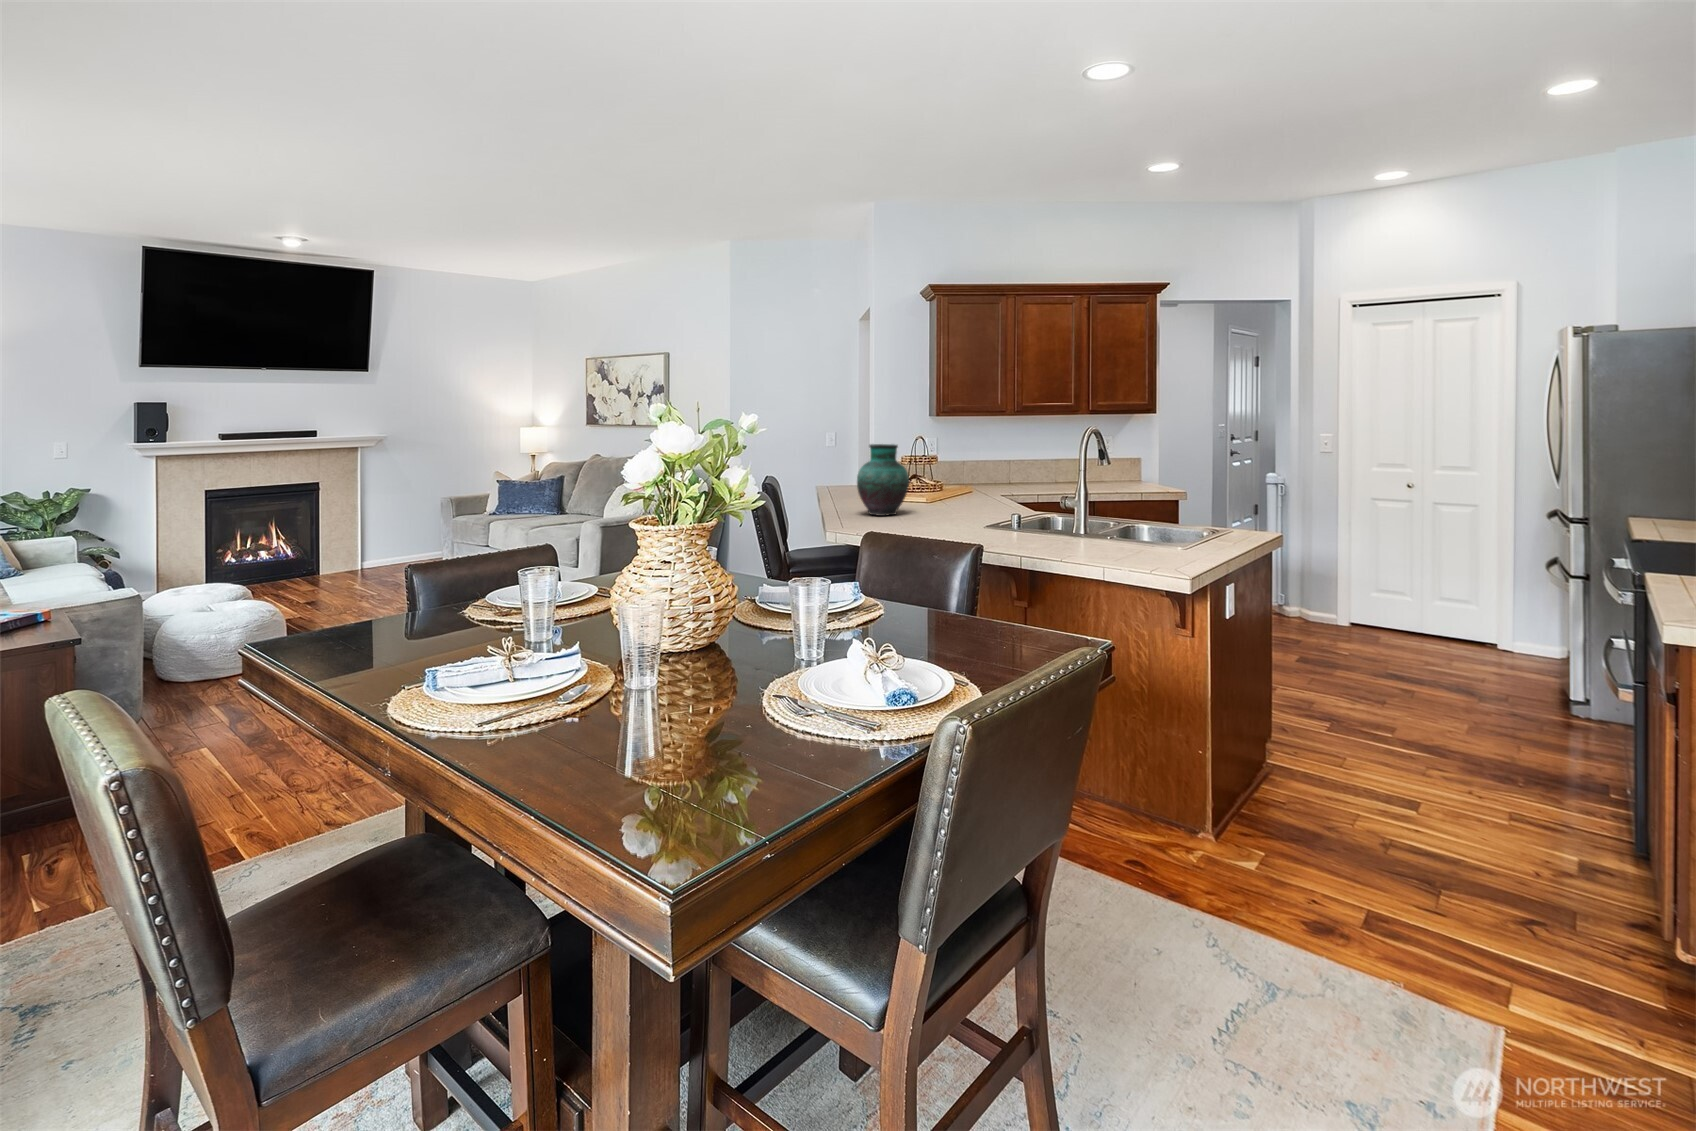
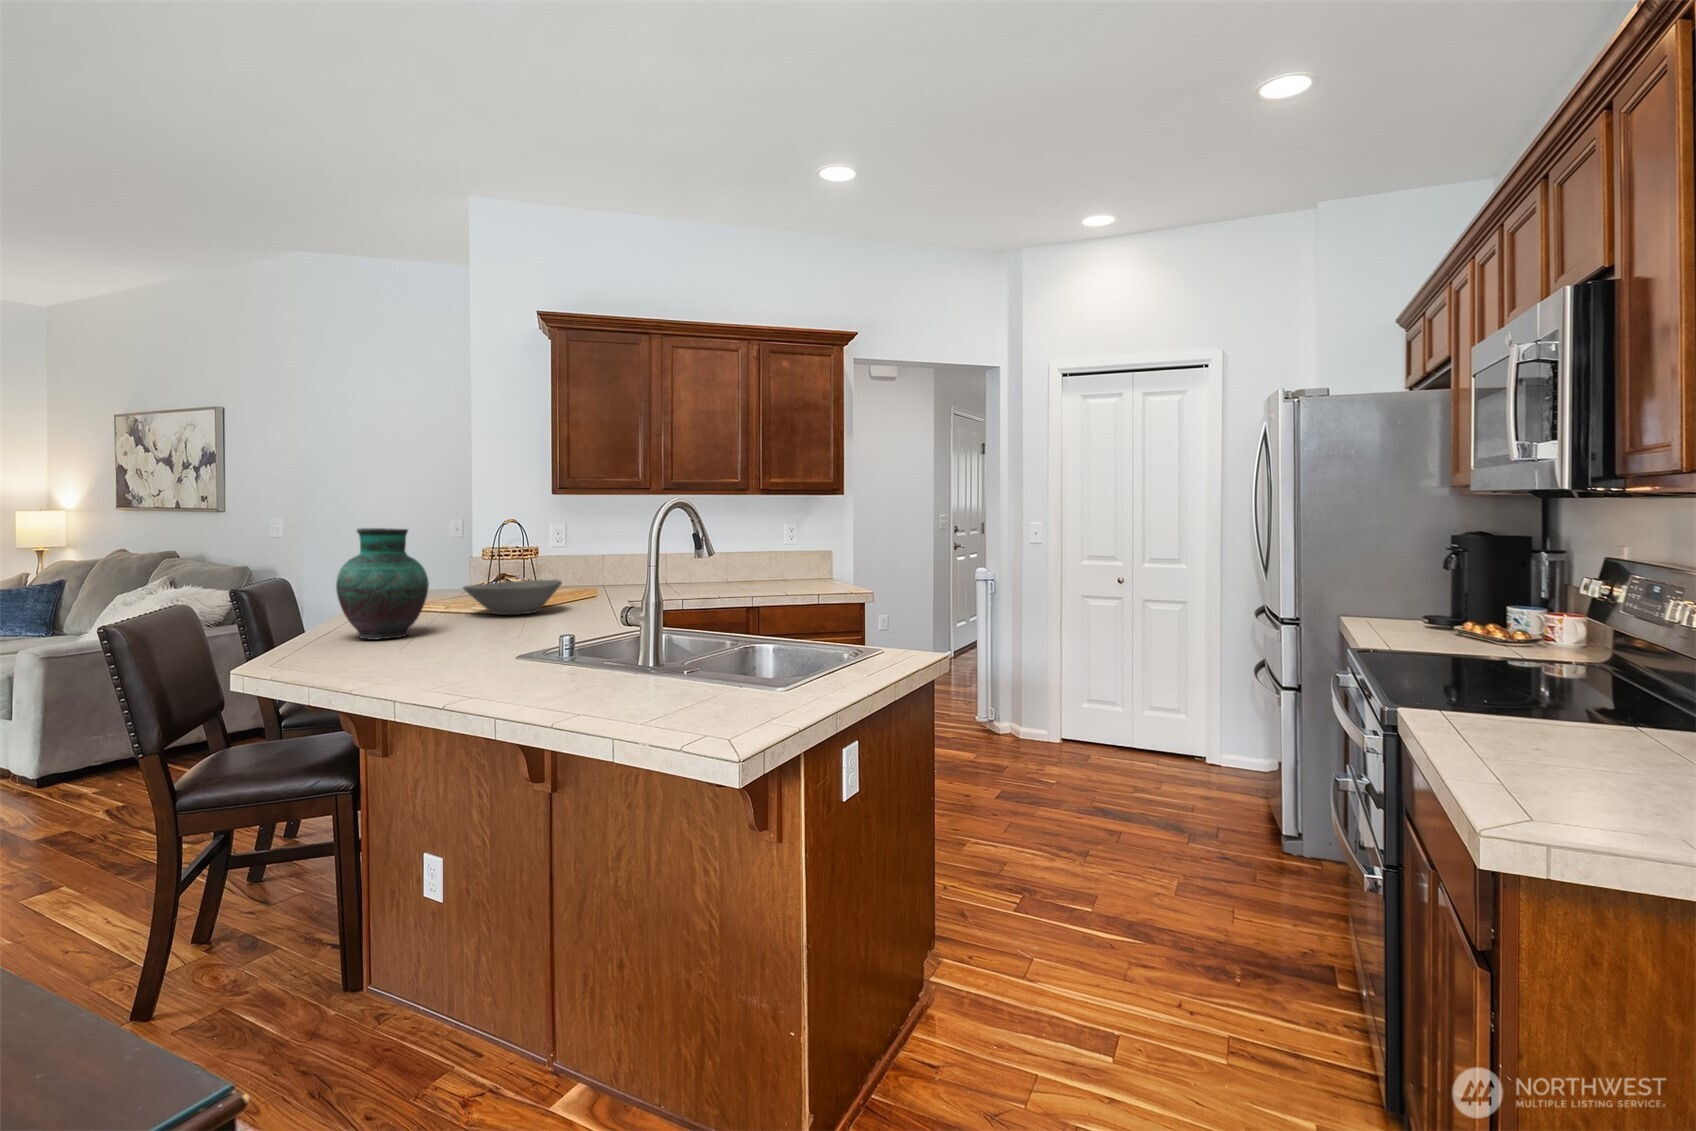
bowl: none [911,479,976,503] -> present [463,580,562,615]

